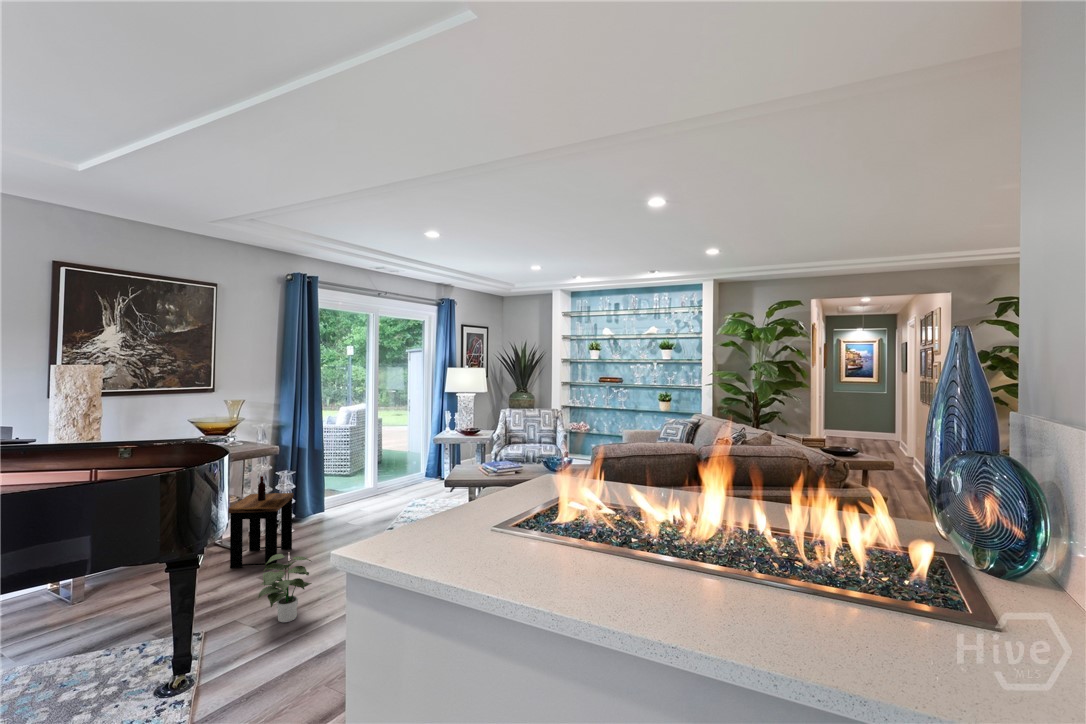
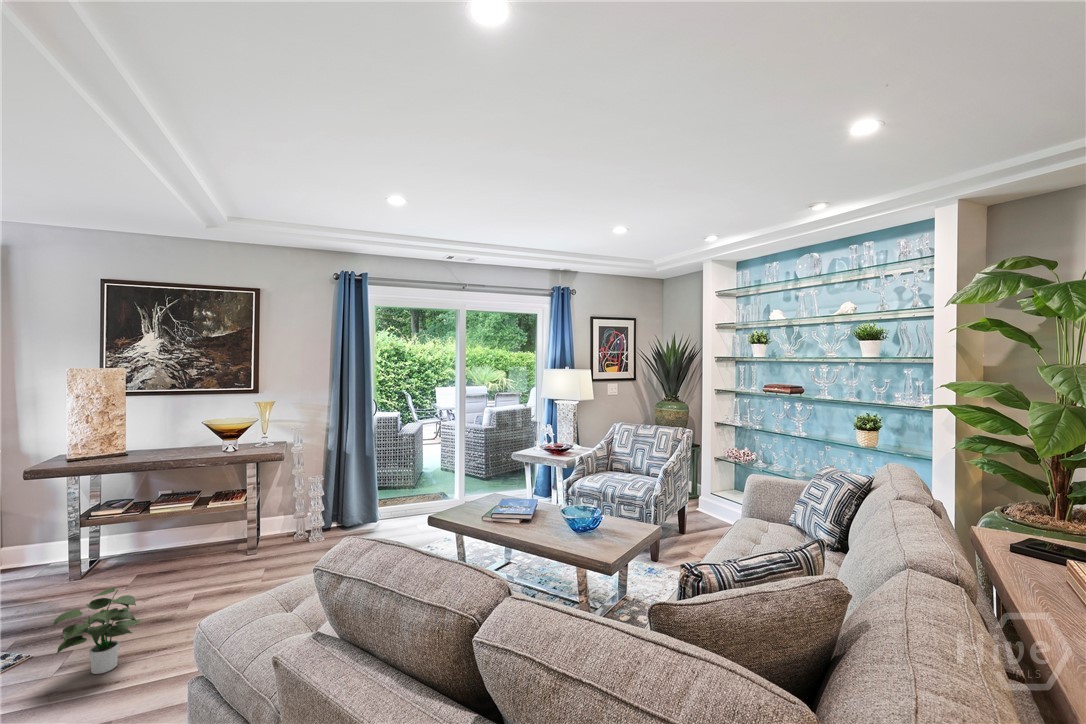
side table: present [229,476,294,568] -> none [195,486,278,588]

